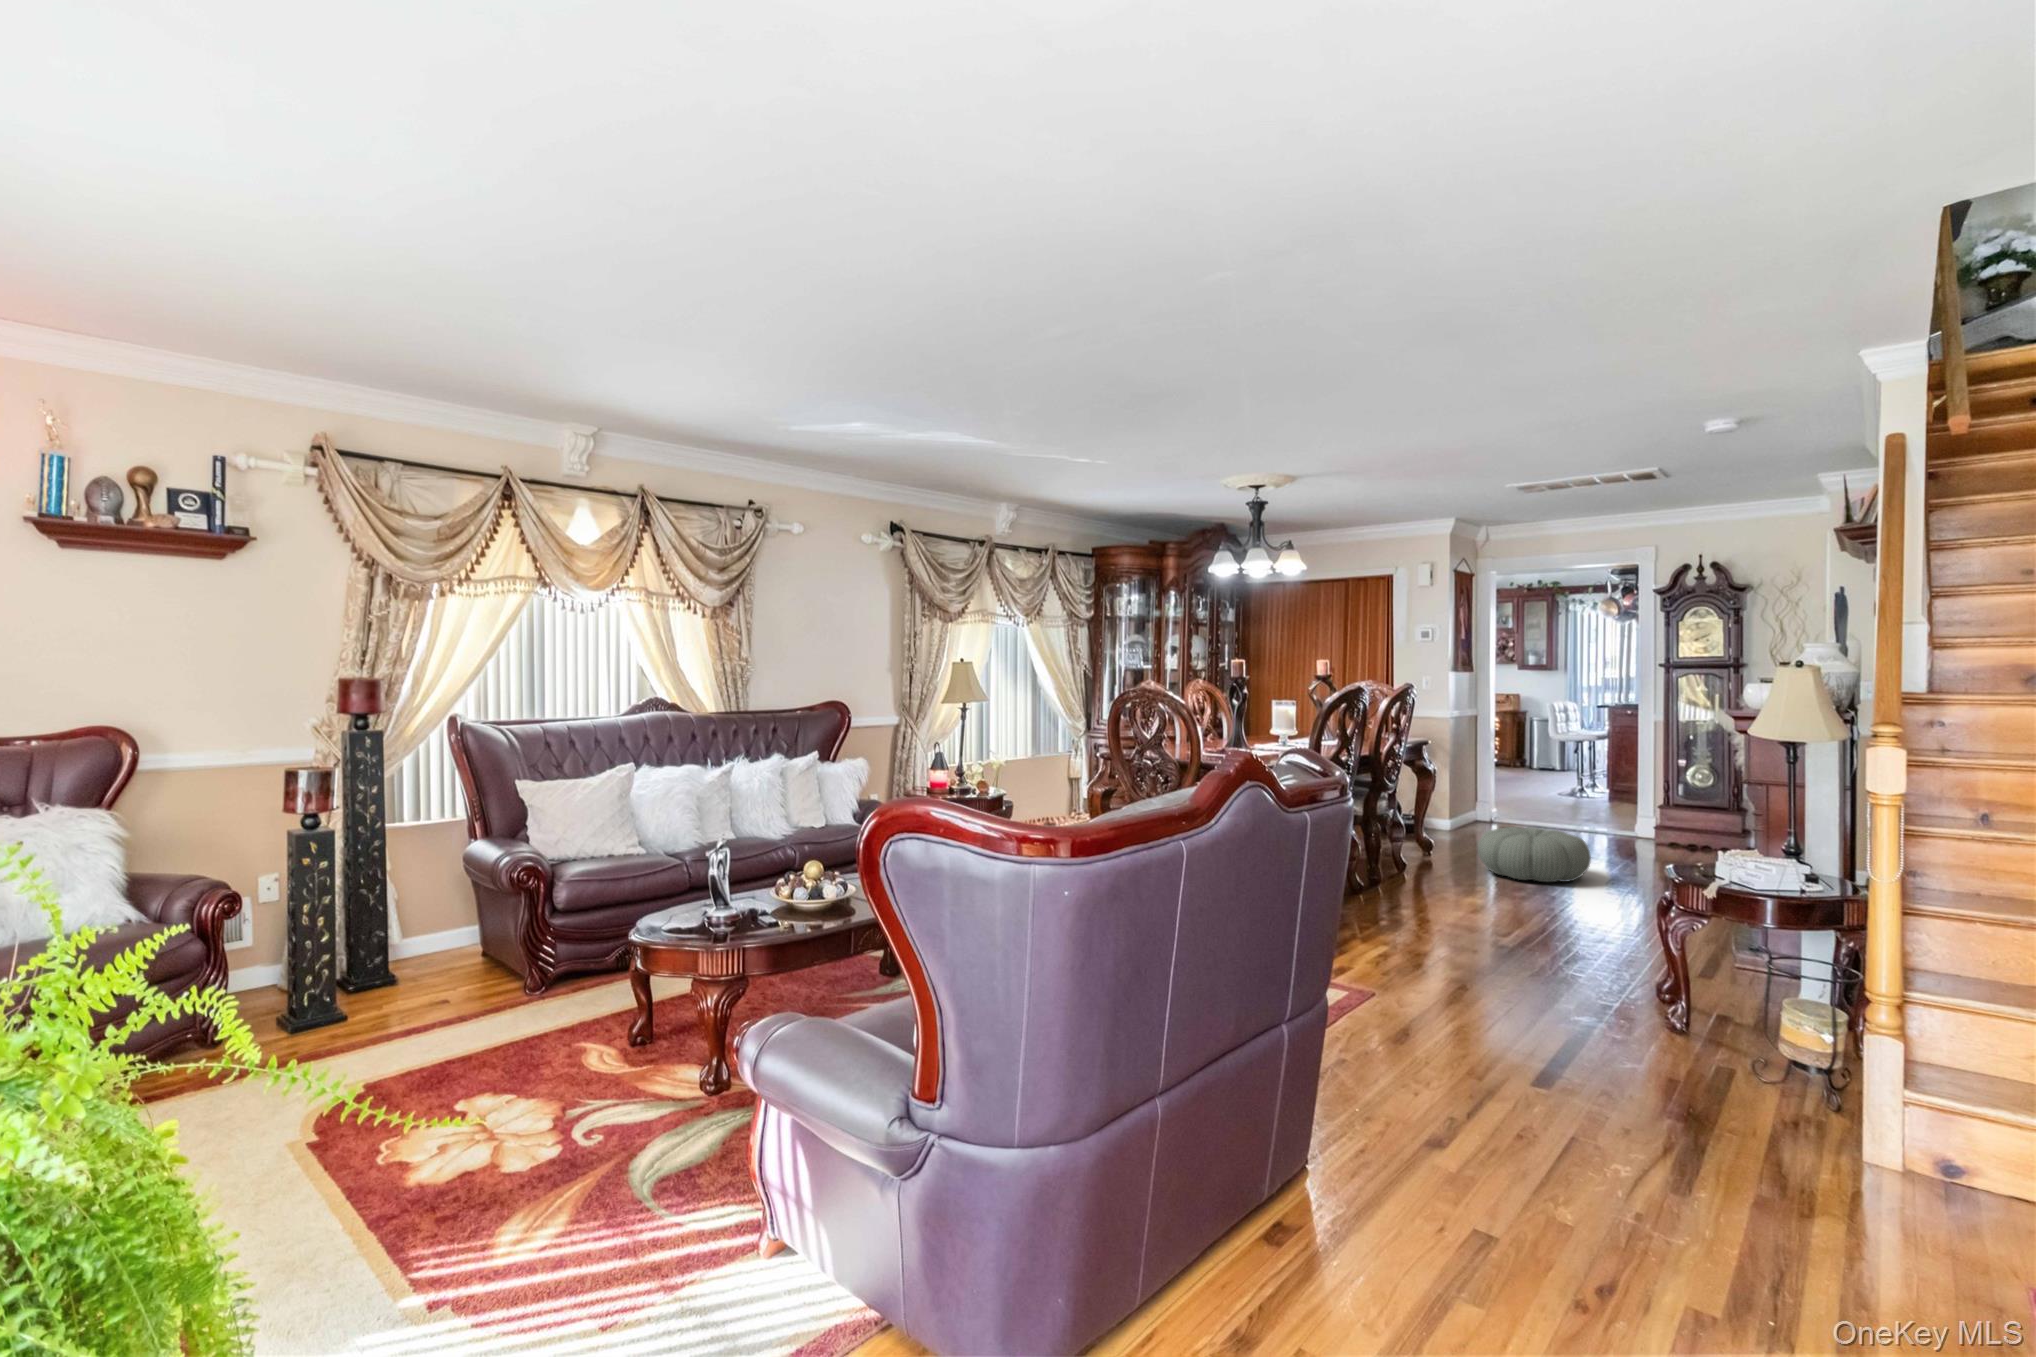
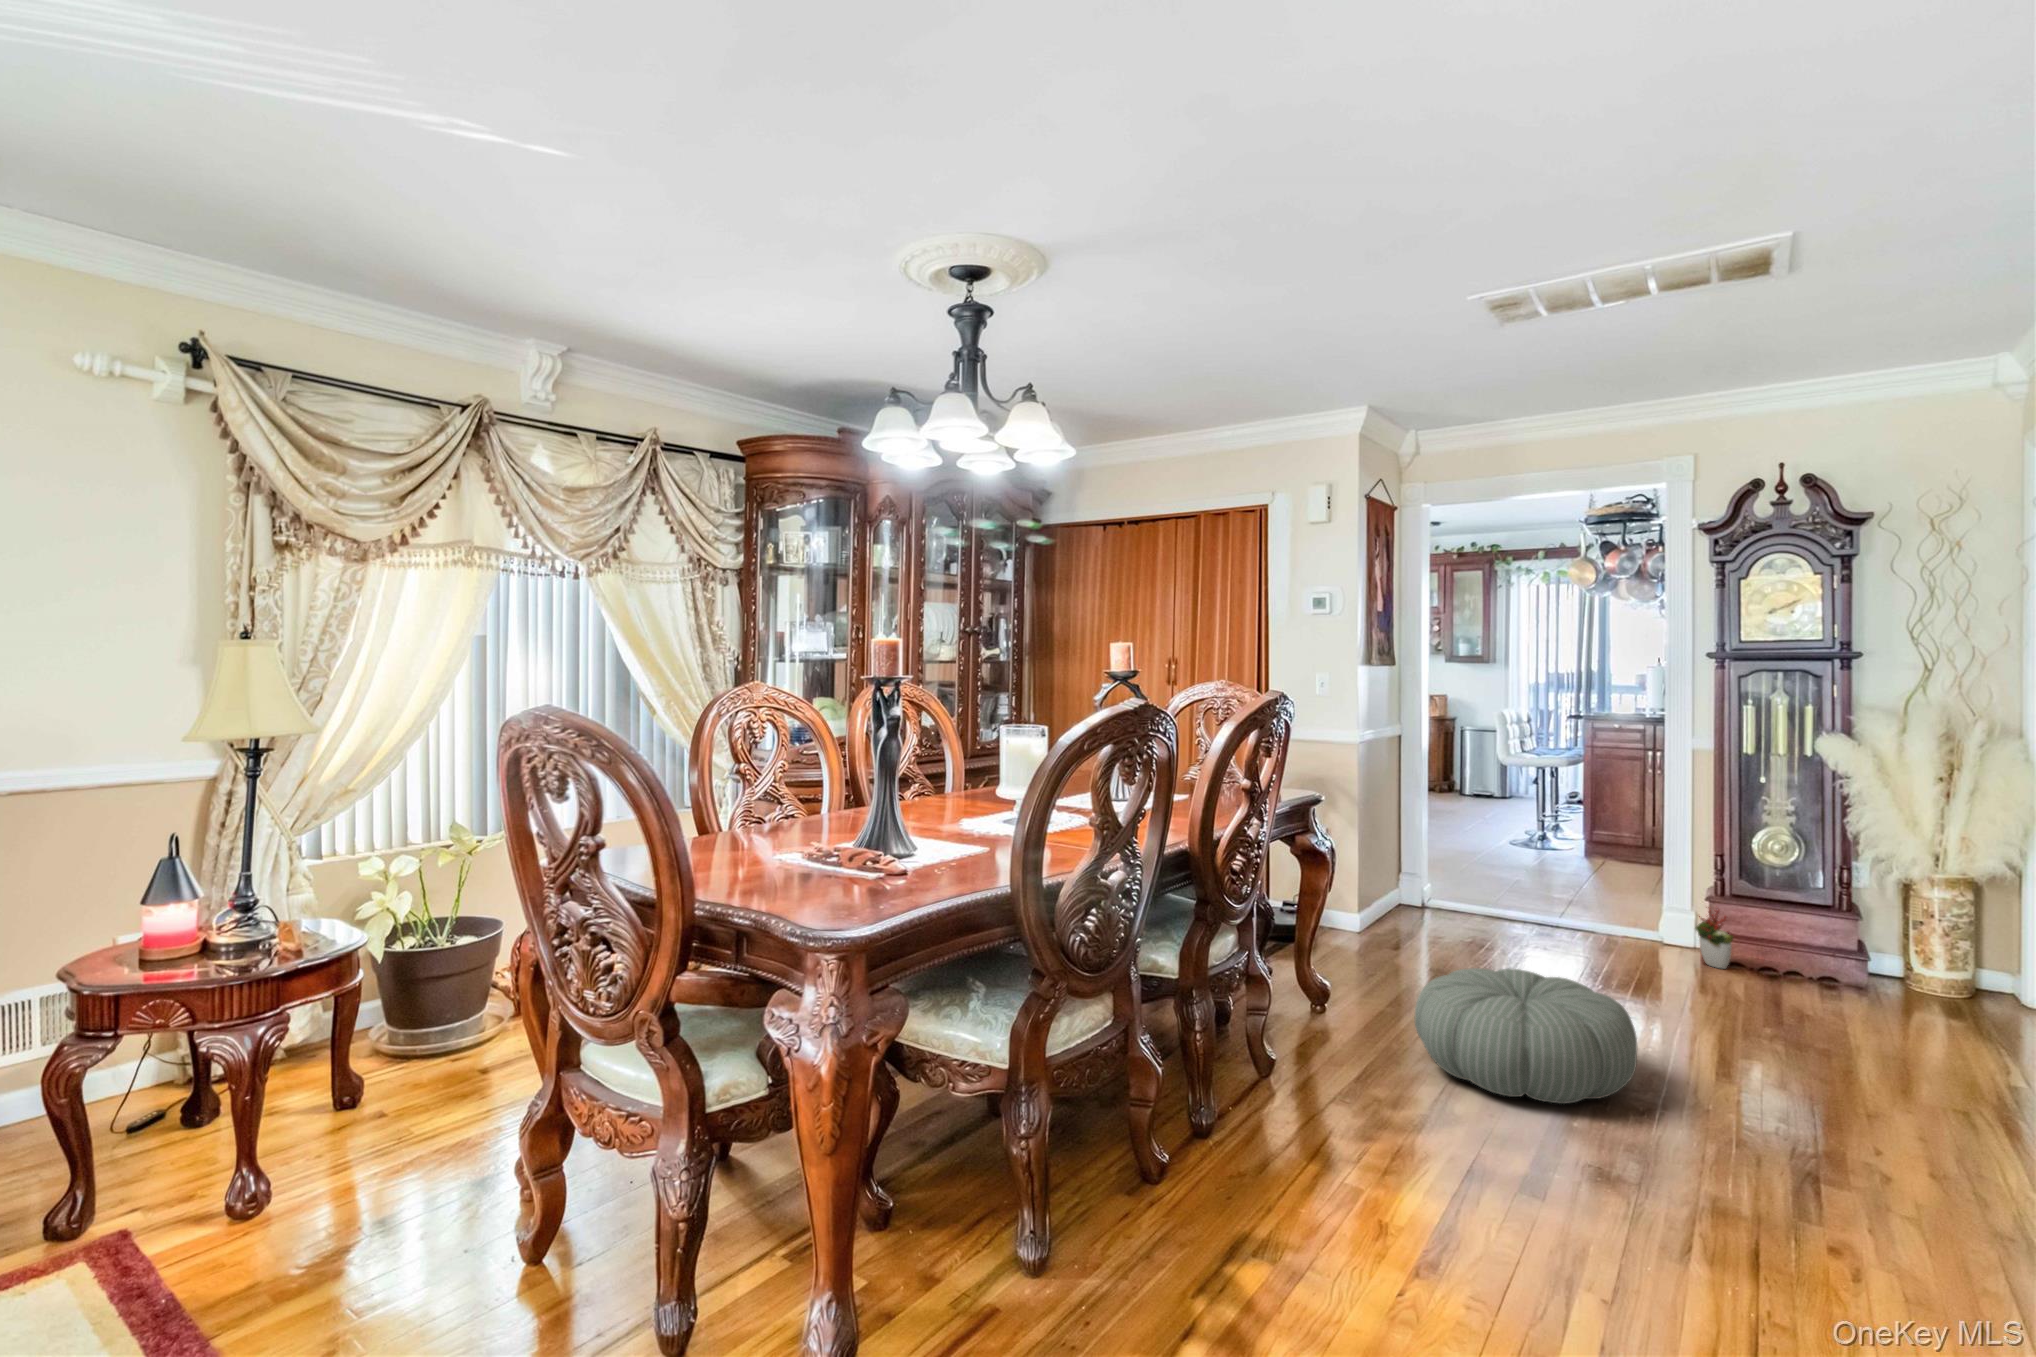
decorative plant: none [1652,810,1673,847] -> present [1696,907,1733,969]

